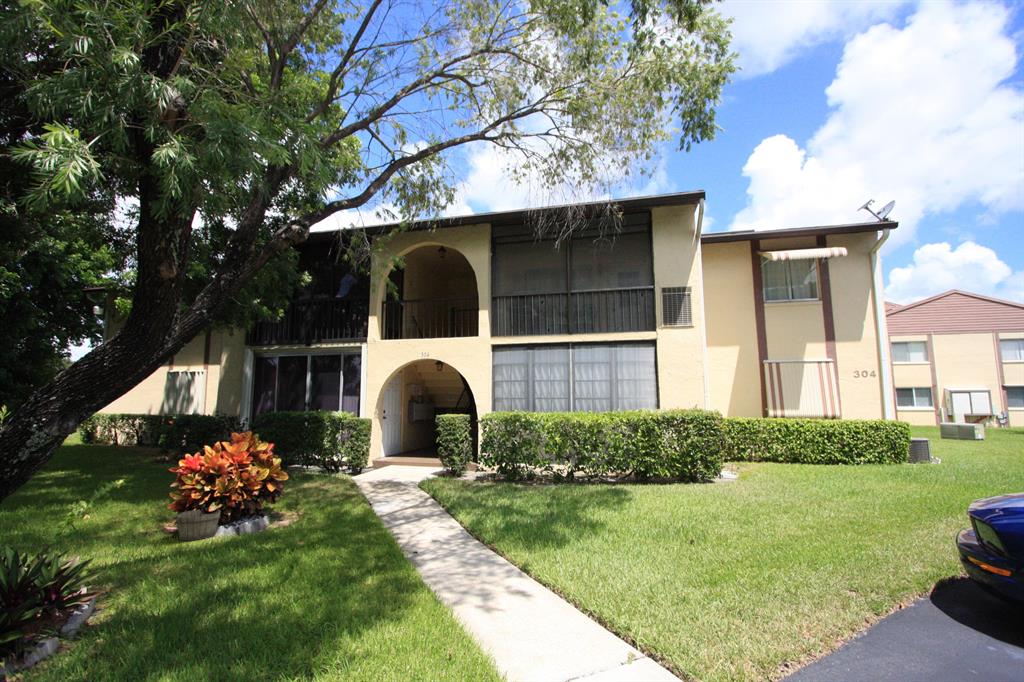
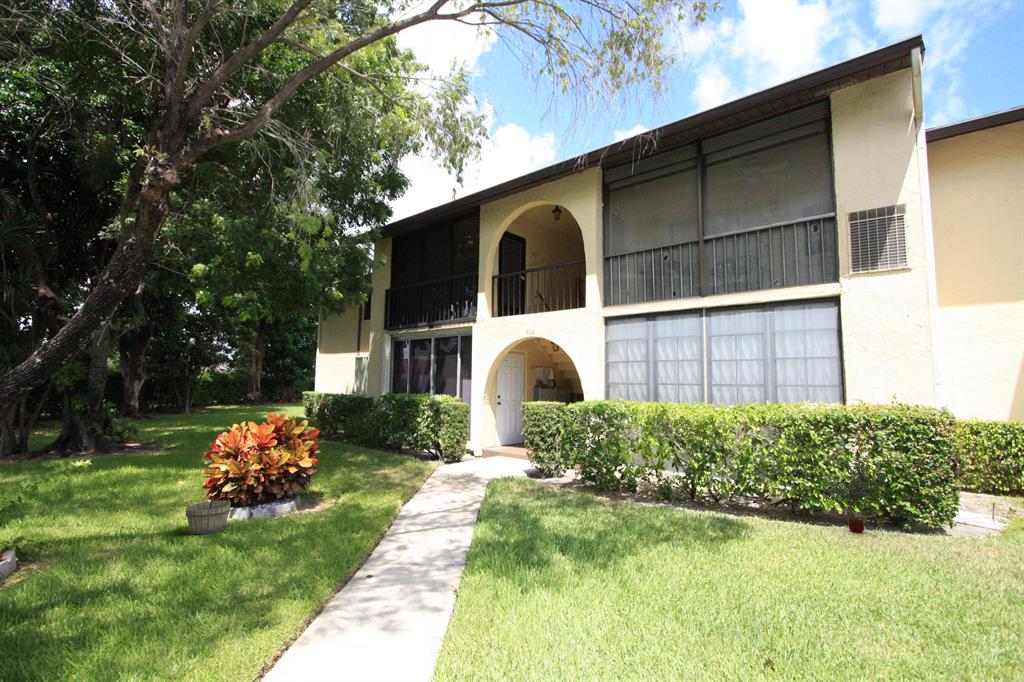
potted tree: none [660,444,696,487] -> present [822,463,888,533]

